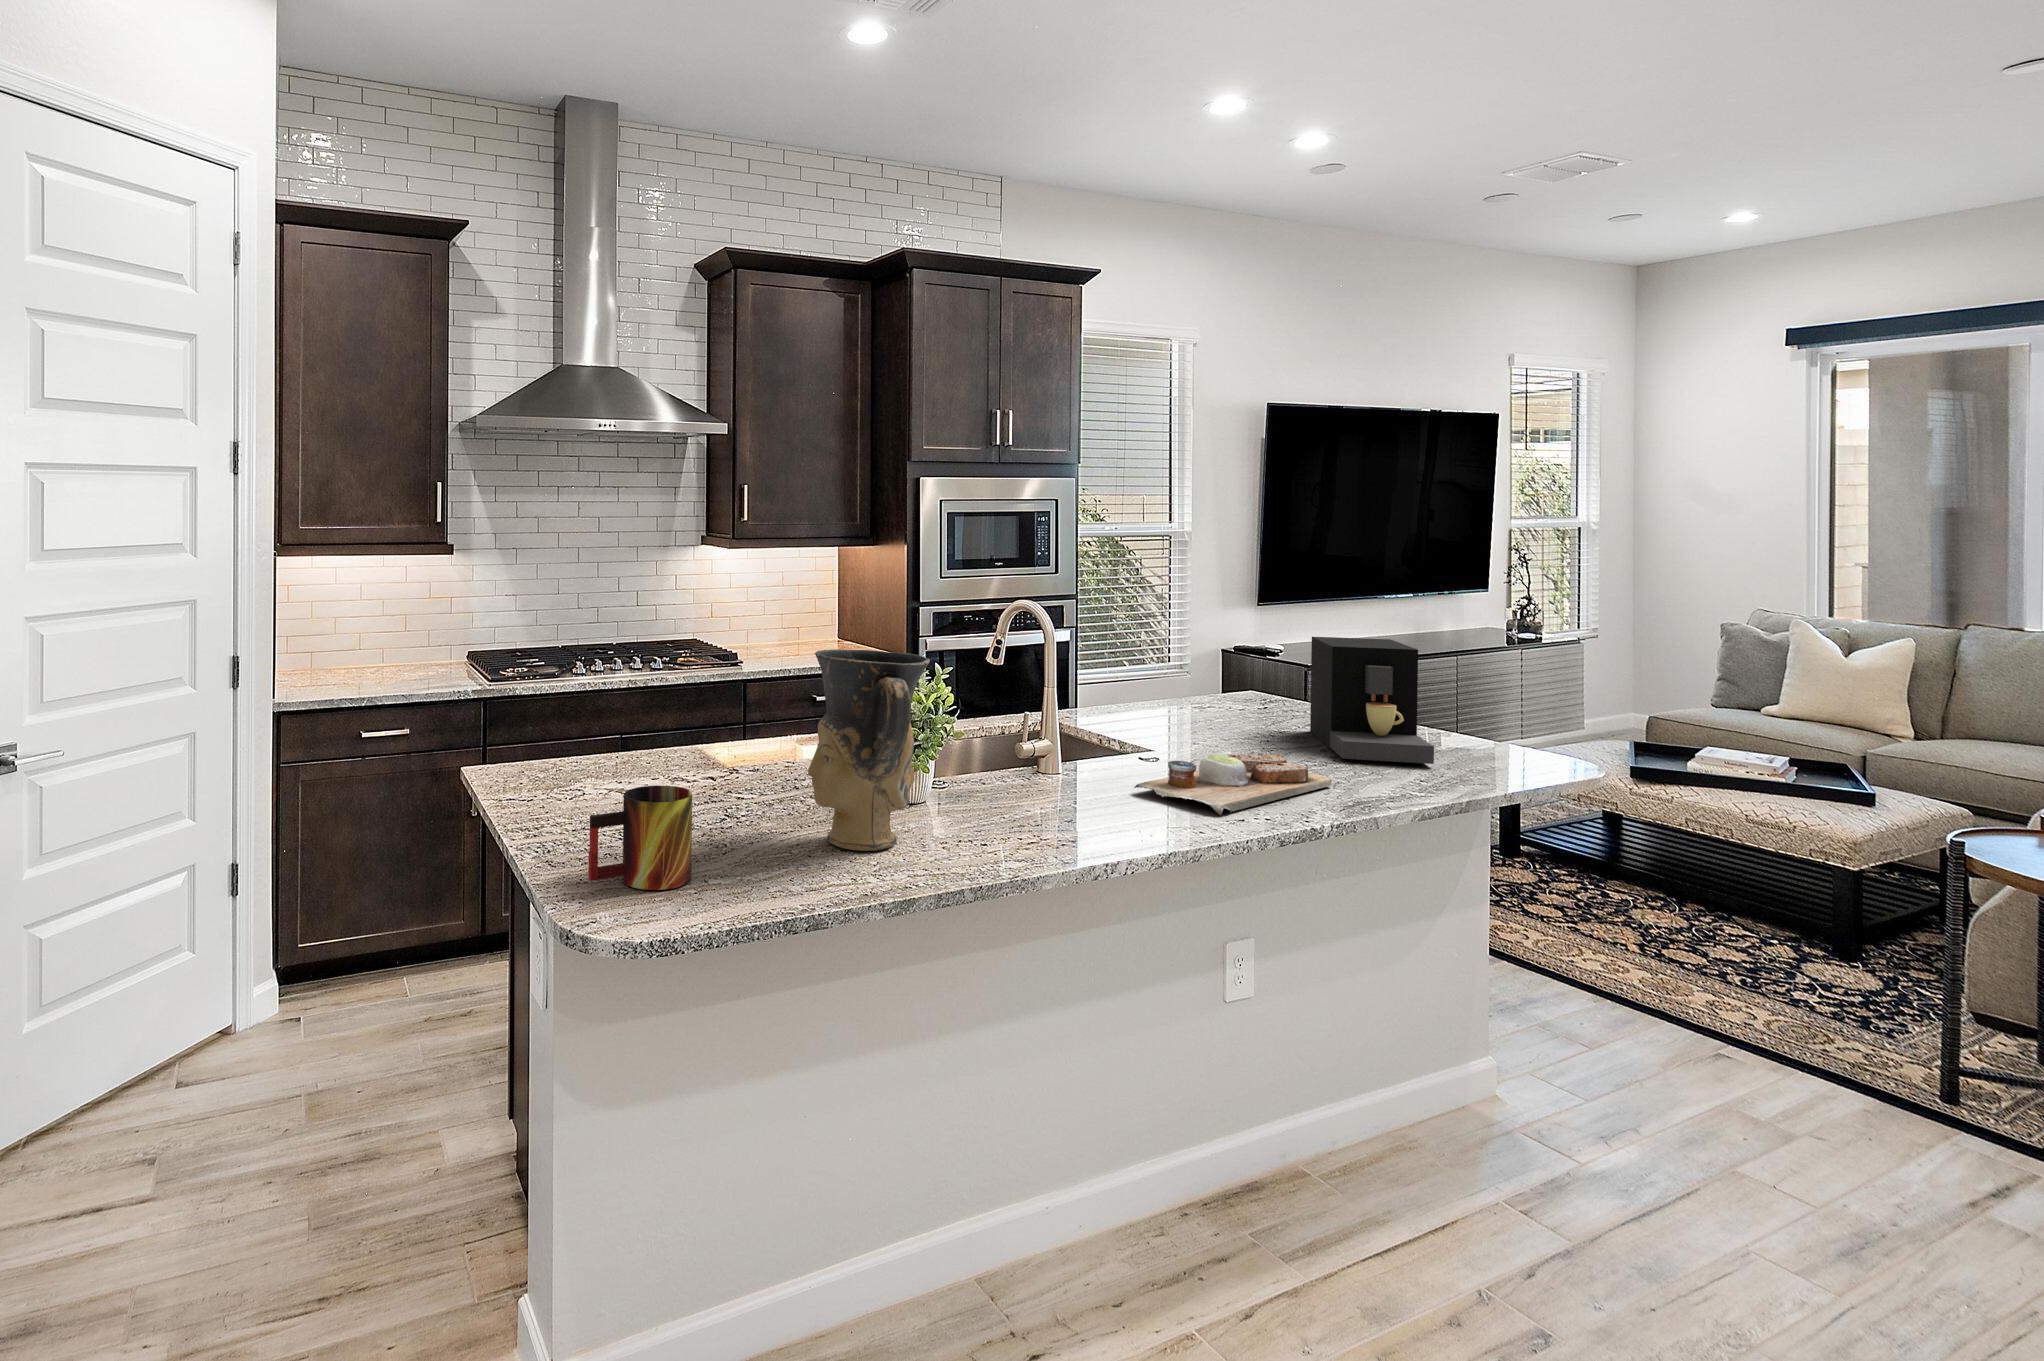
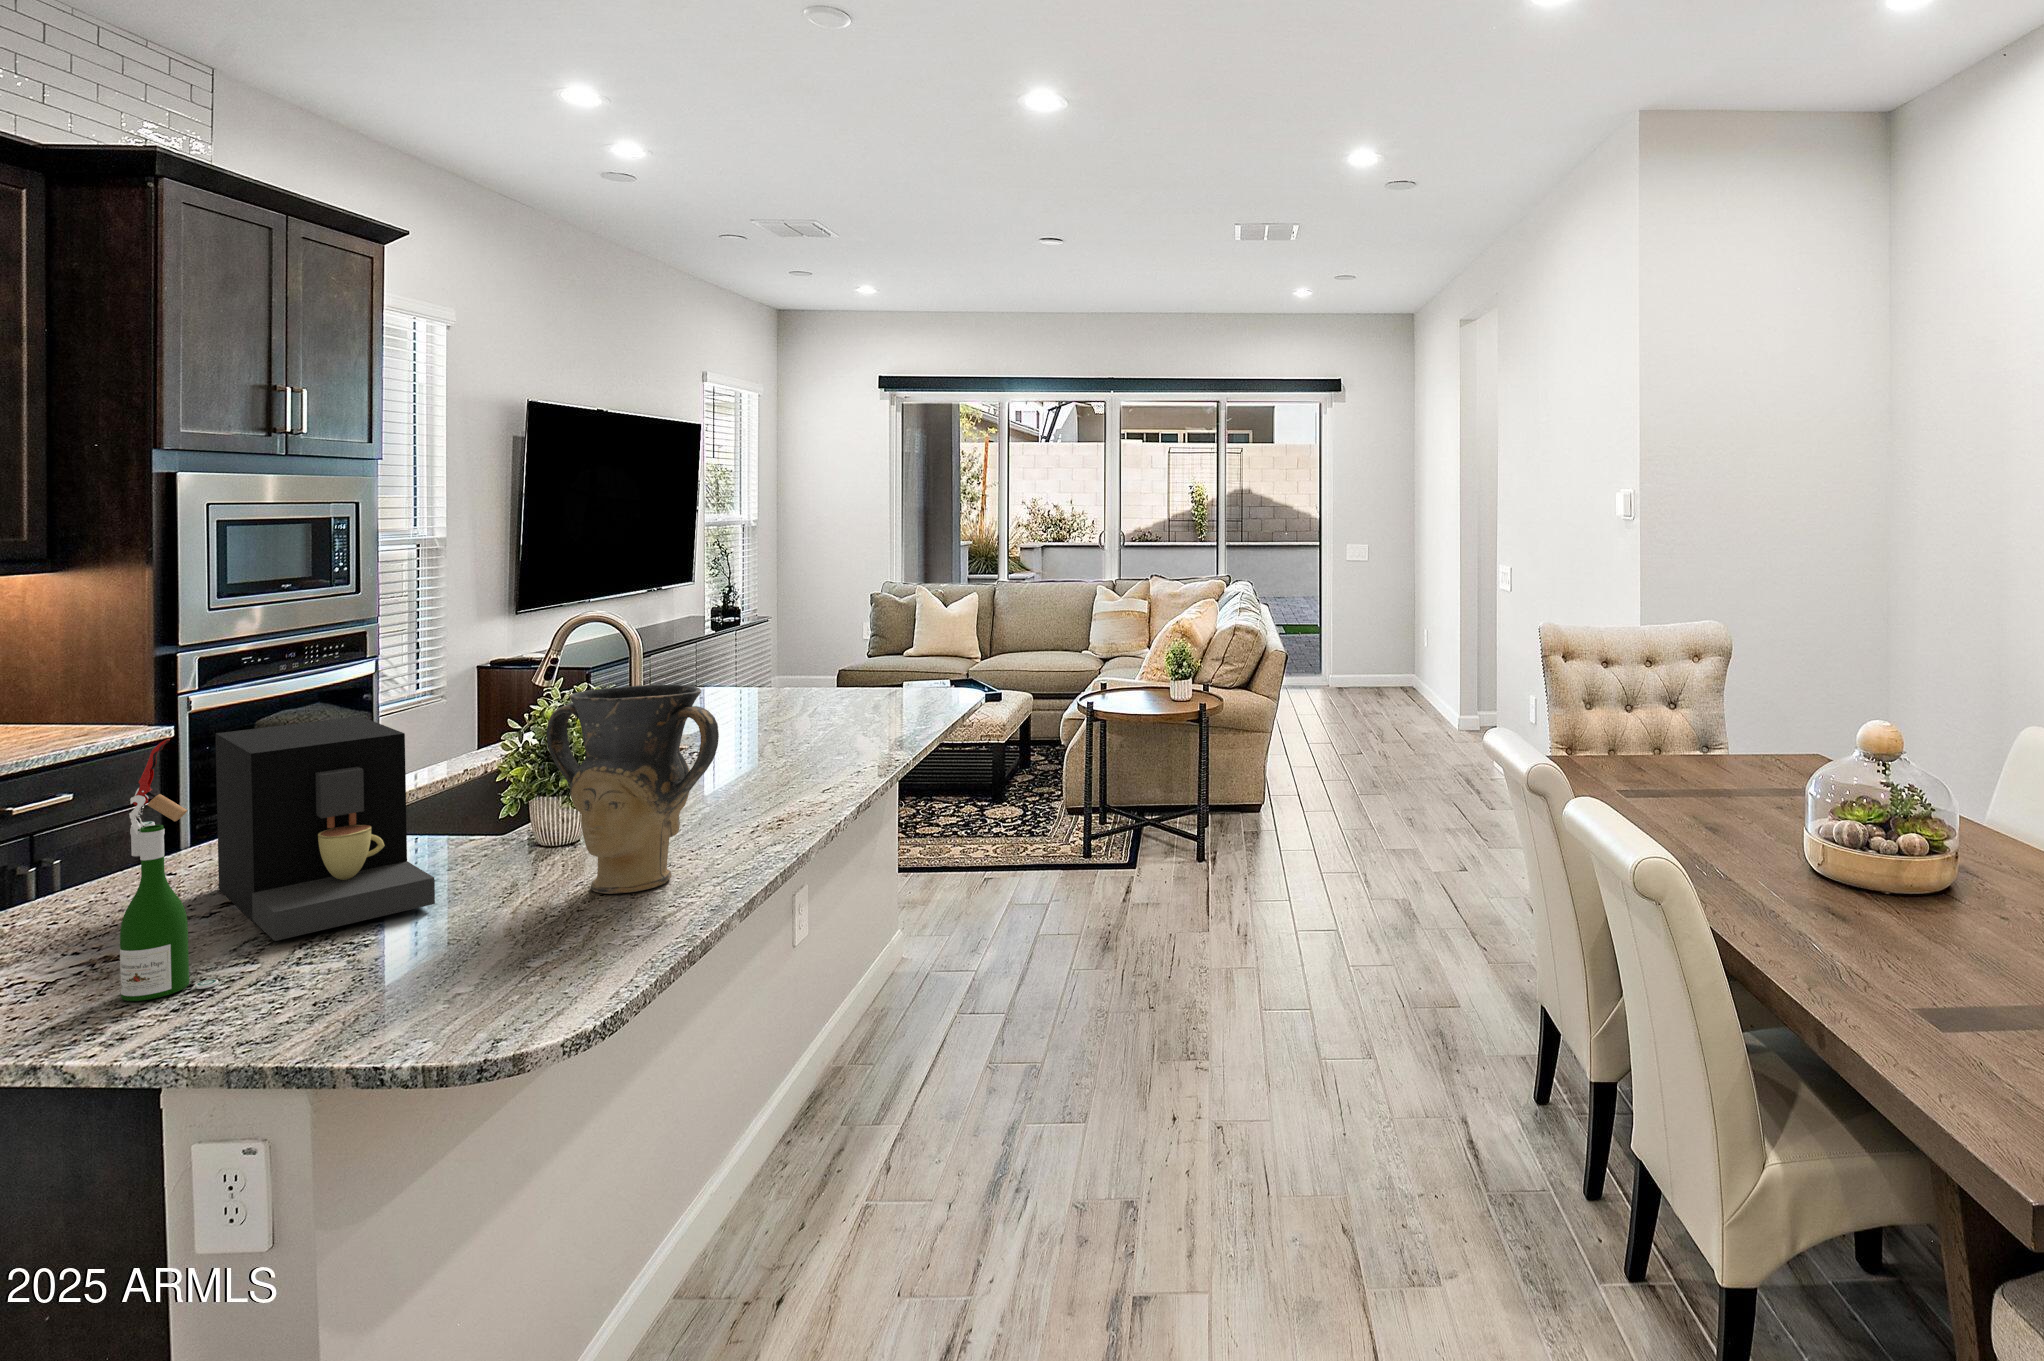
wine bottle: none [541,636,580,816] -> present [120,739,218,1001]
coffee maker: present [1310,637,1434,764] -> present [215,716,435,941]
cutting board: present [1134,754,1332,815] -> none [753,729,864,780]
mug: present [588,785,692,890] -> none [465,868,565,1002]

